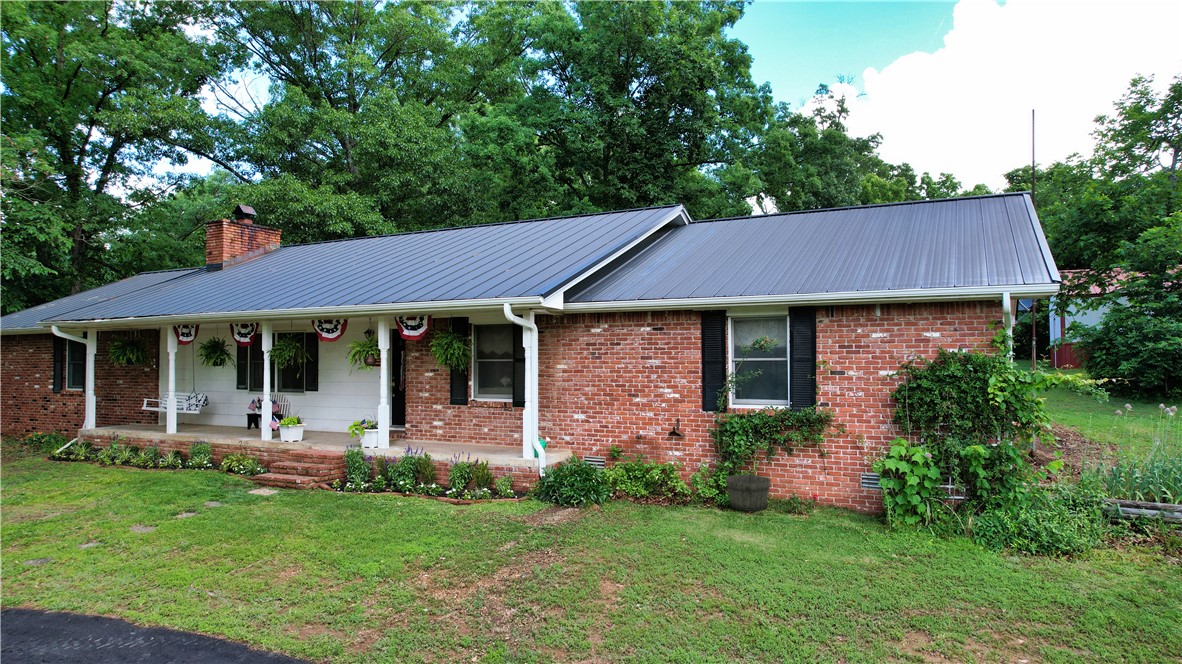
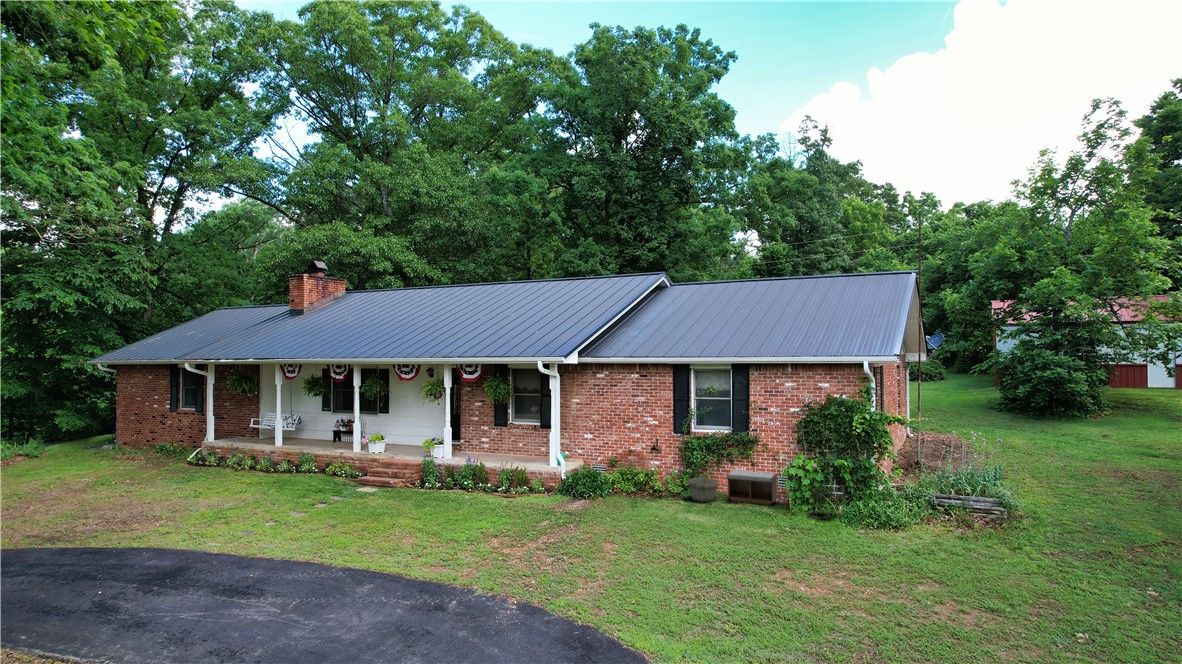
bench: none [785,464,861,516] -> present [727,470,777,505]
potted tree: none [915,471,956,539] -> present [807,481,829,519]

